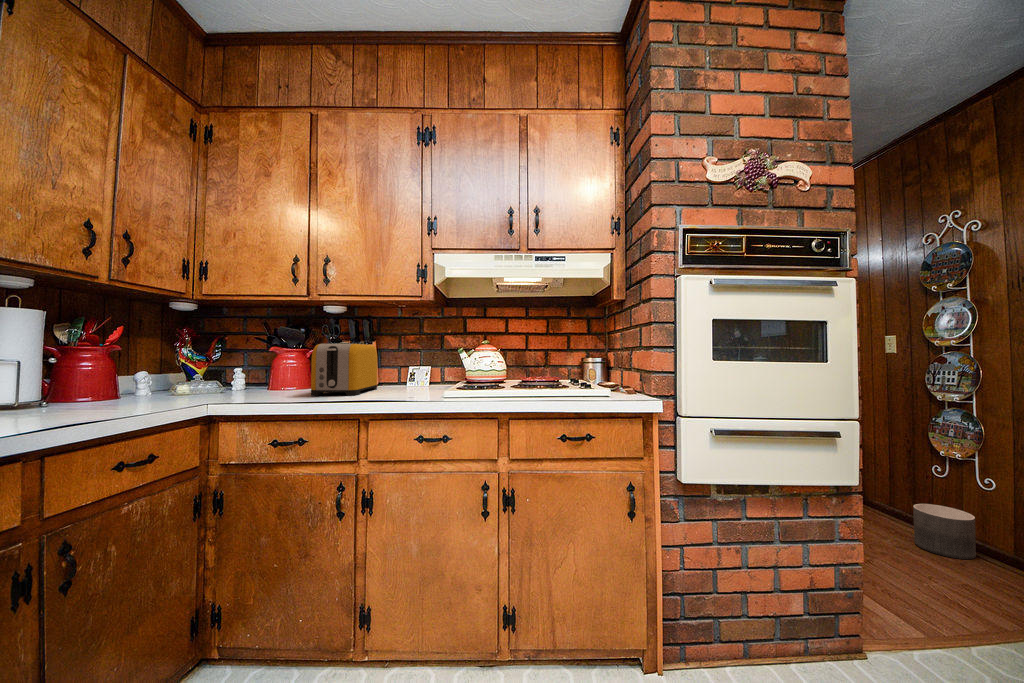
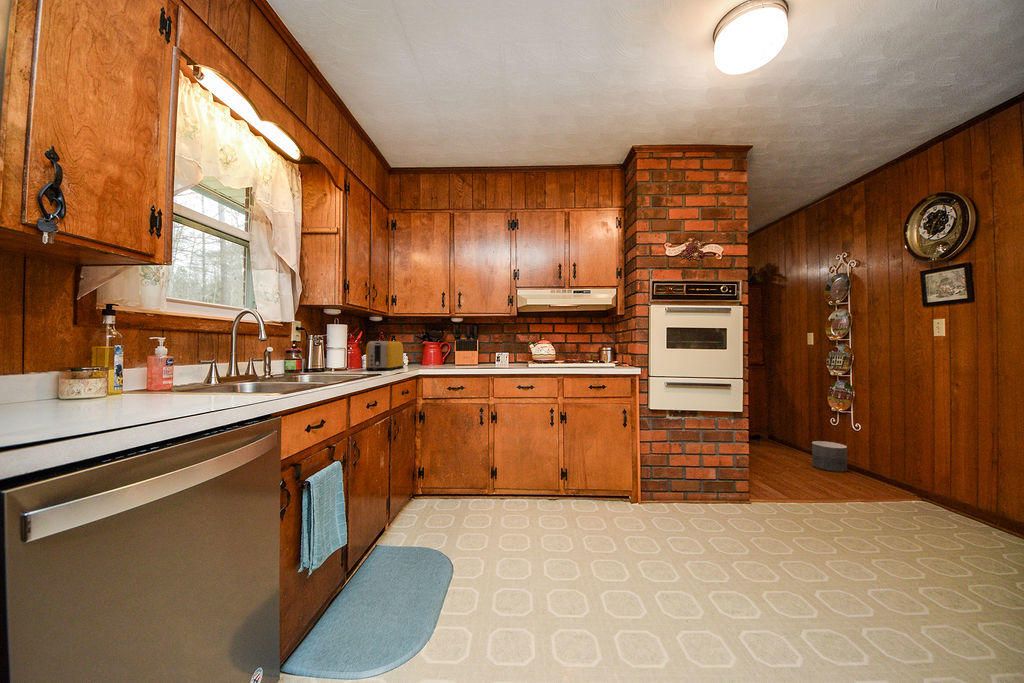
toaster: present [311,344,377,396] -> present [366,341,403,371]

